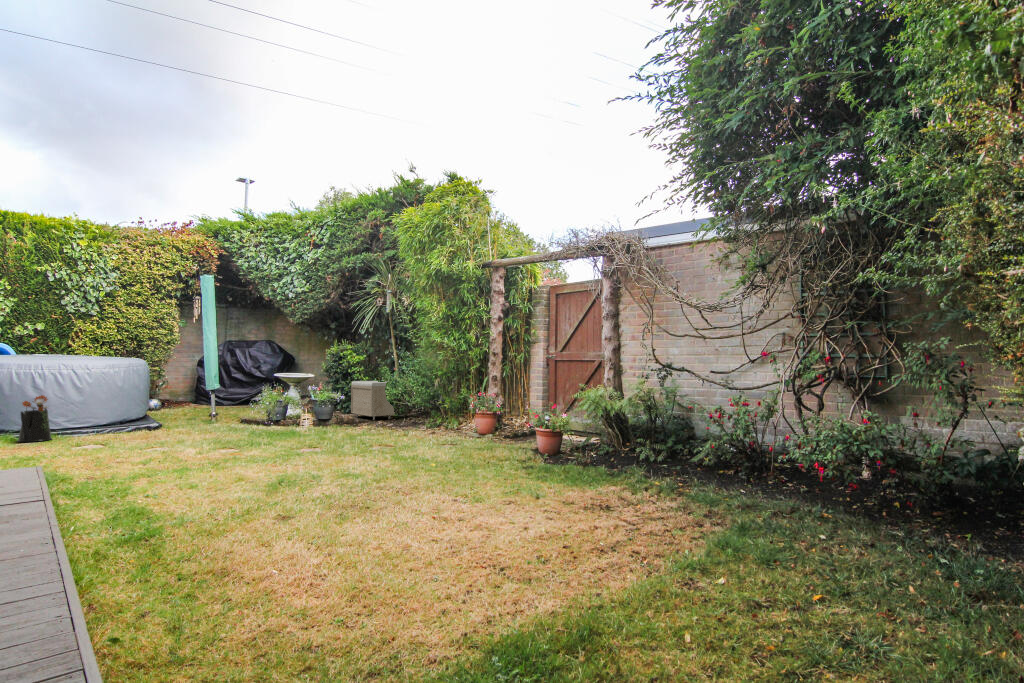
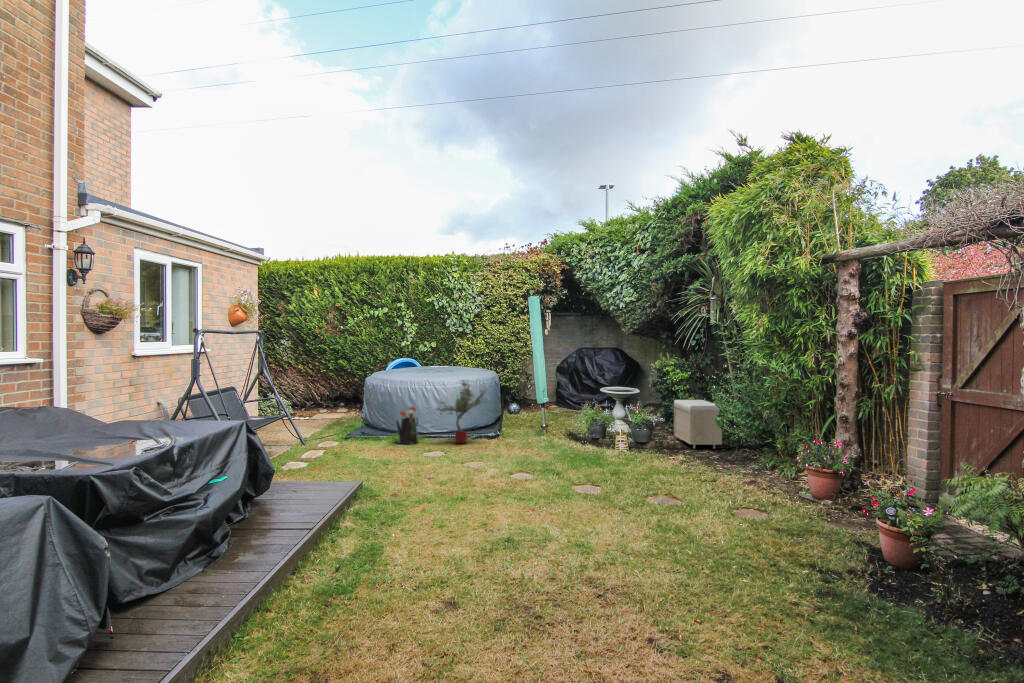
potted tree: none [82,361,155,436] -> present [436,380,486,444]

